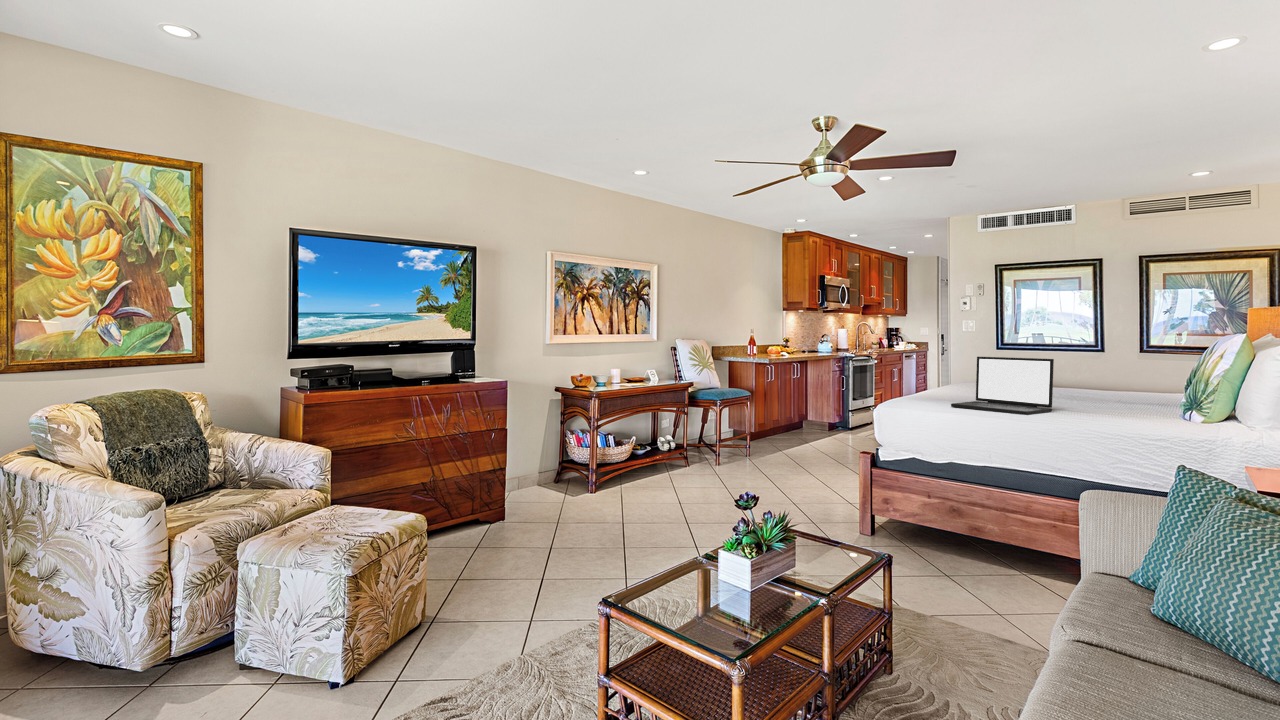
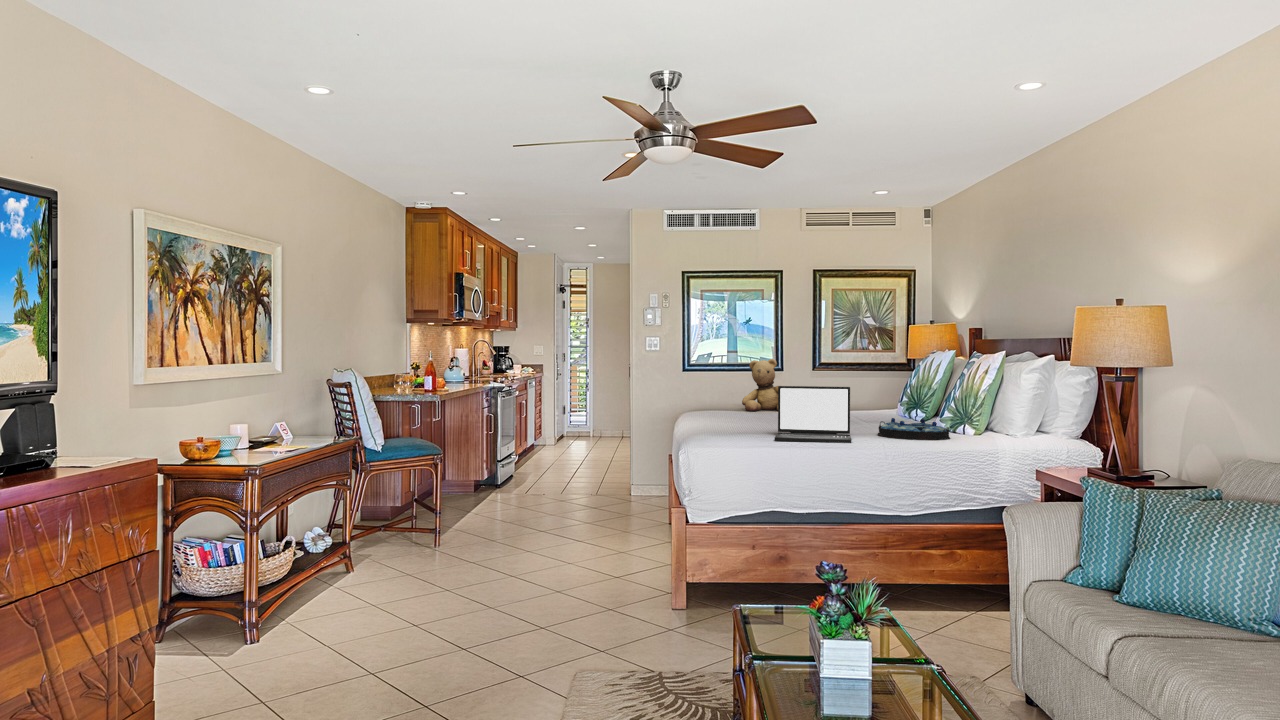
teddy bear: none [1055,335,1118,391] -> present [742,359,778,411]
serving tray: none [1099,396,1194,423] -> present [878,418,950,440]

